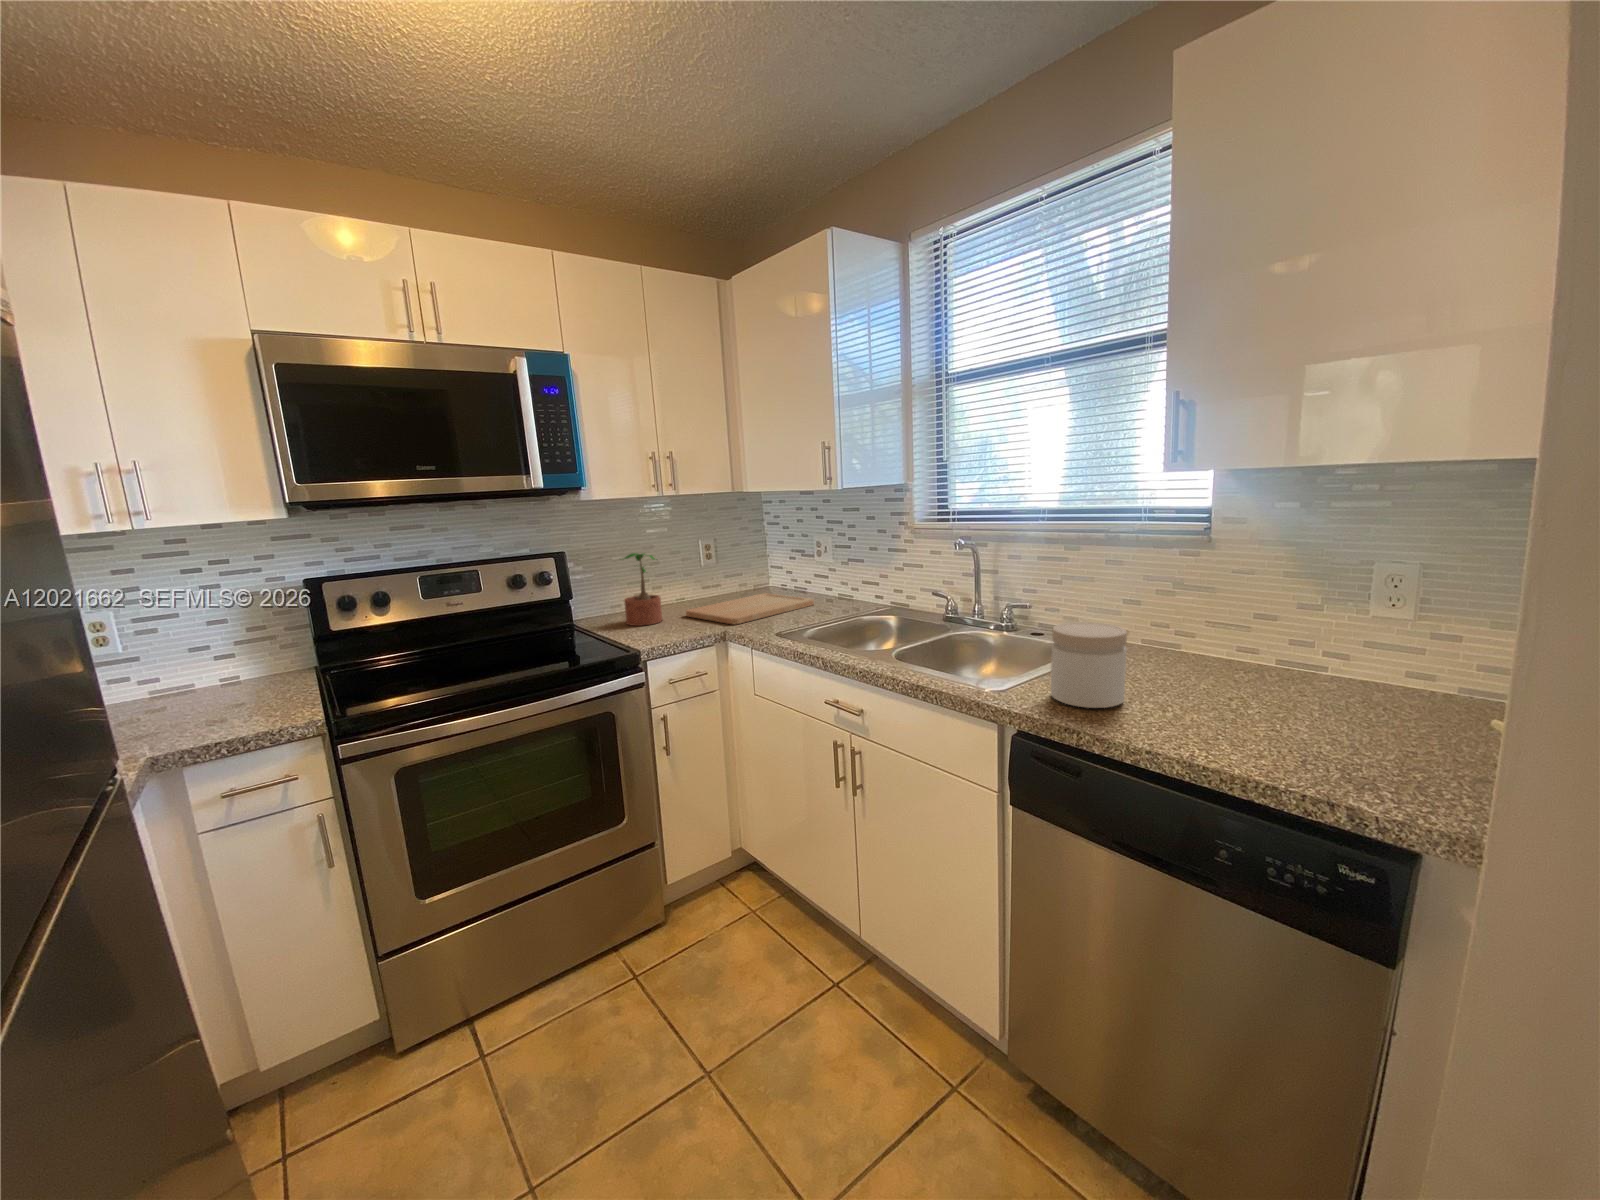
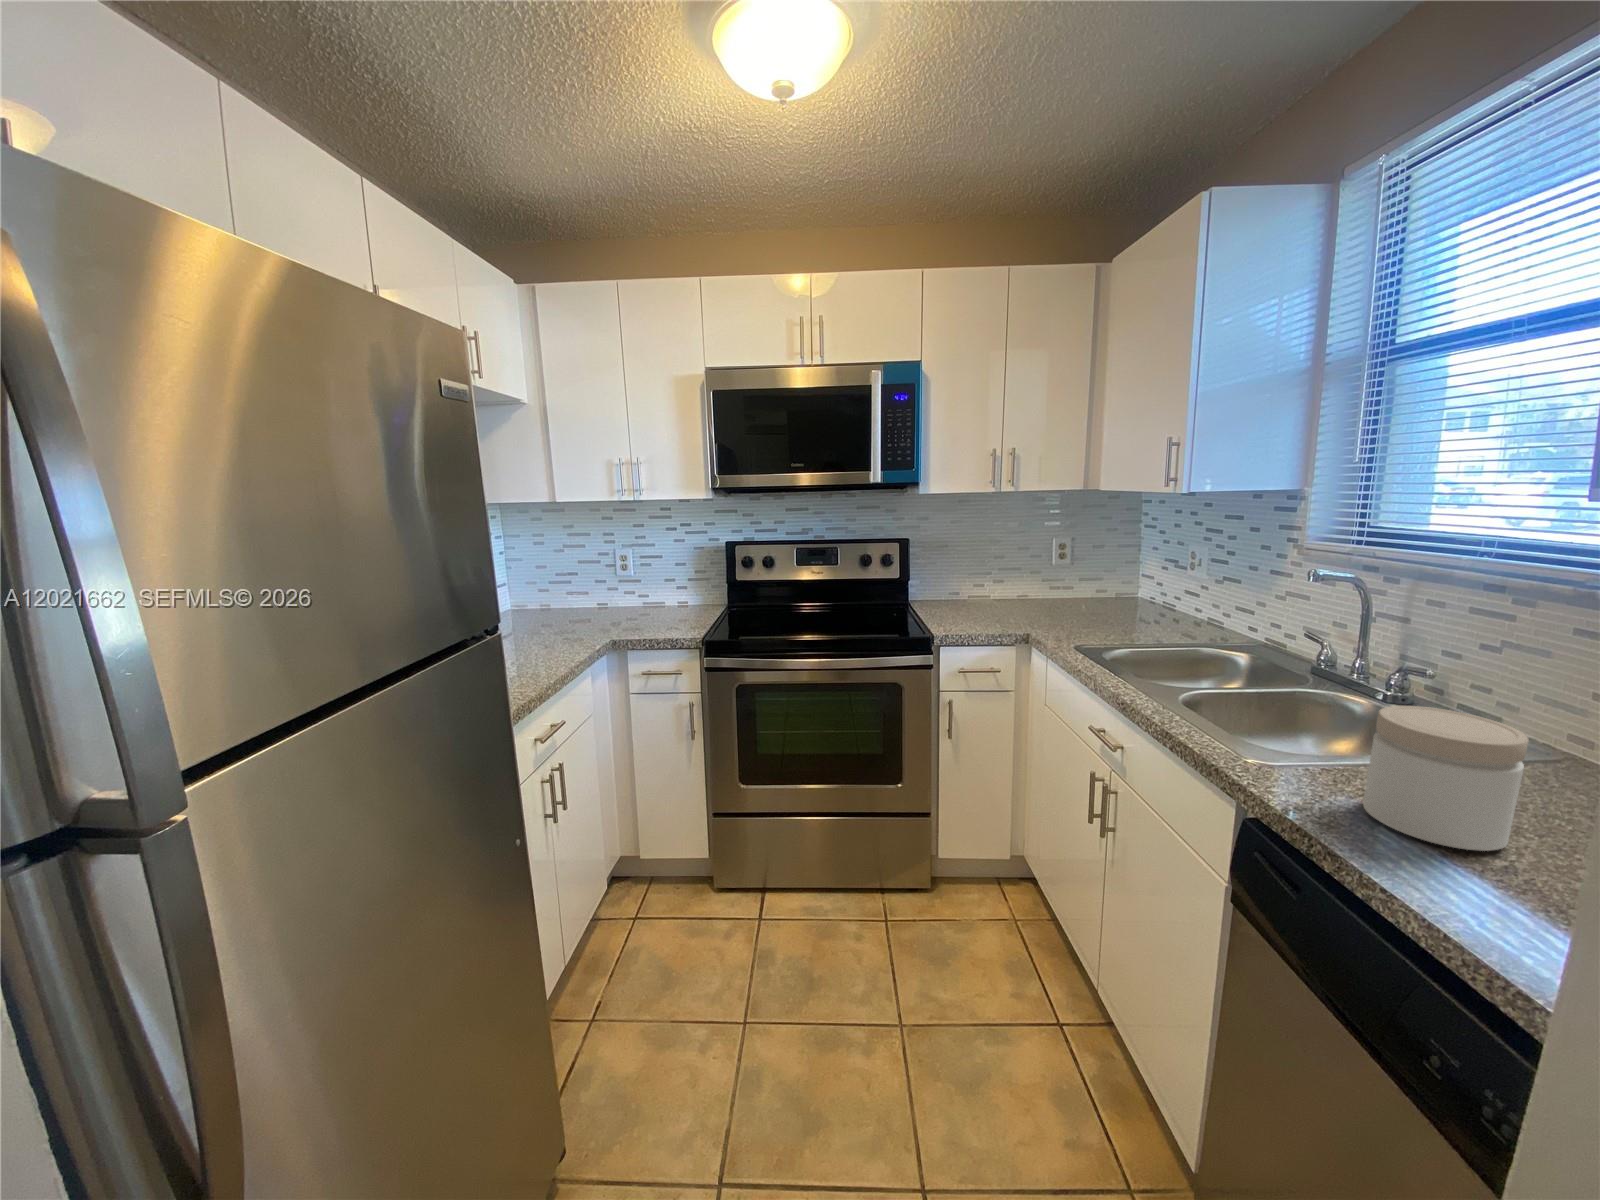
potted plant: present [624,553,662,626] -> none [954,546,994,615]
cutting board: present [686,593,814,624] -> none [1013,603,1165,629]

